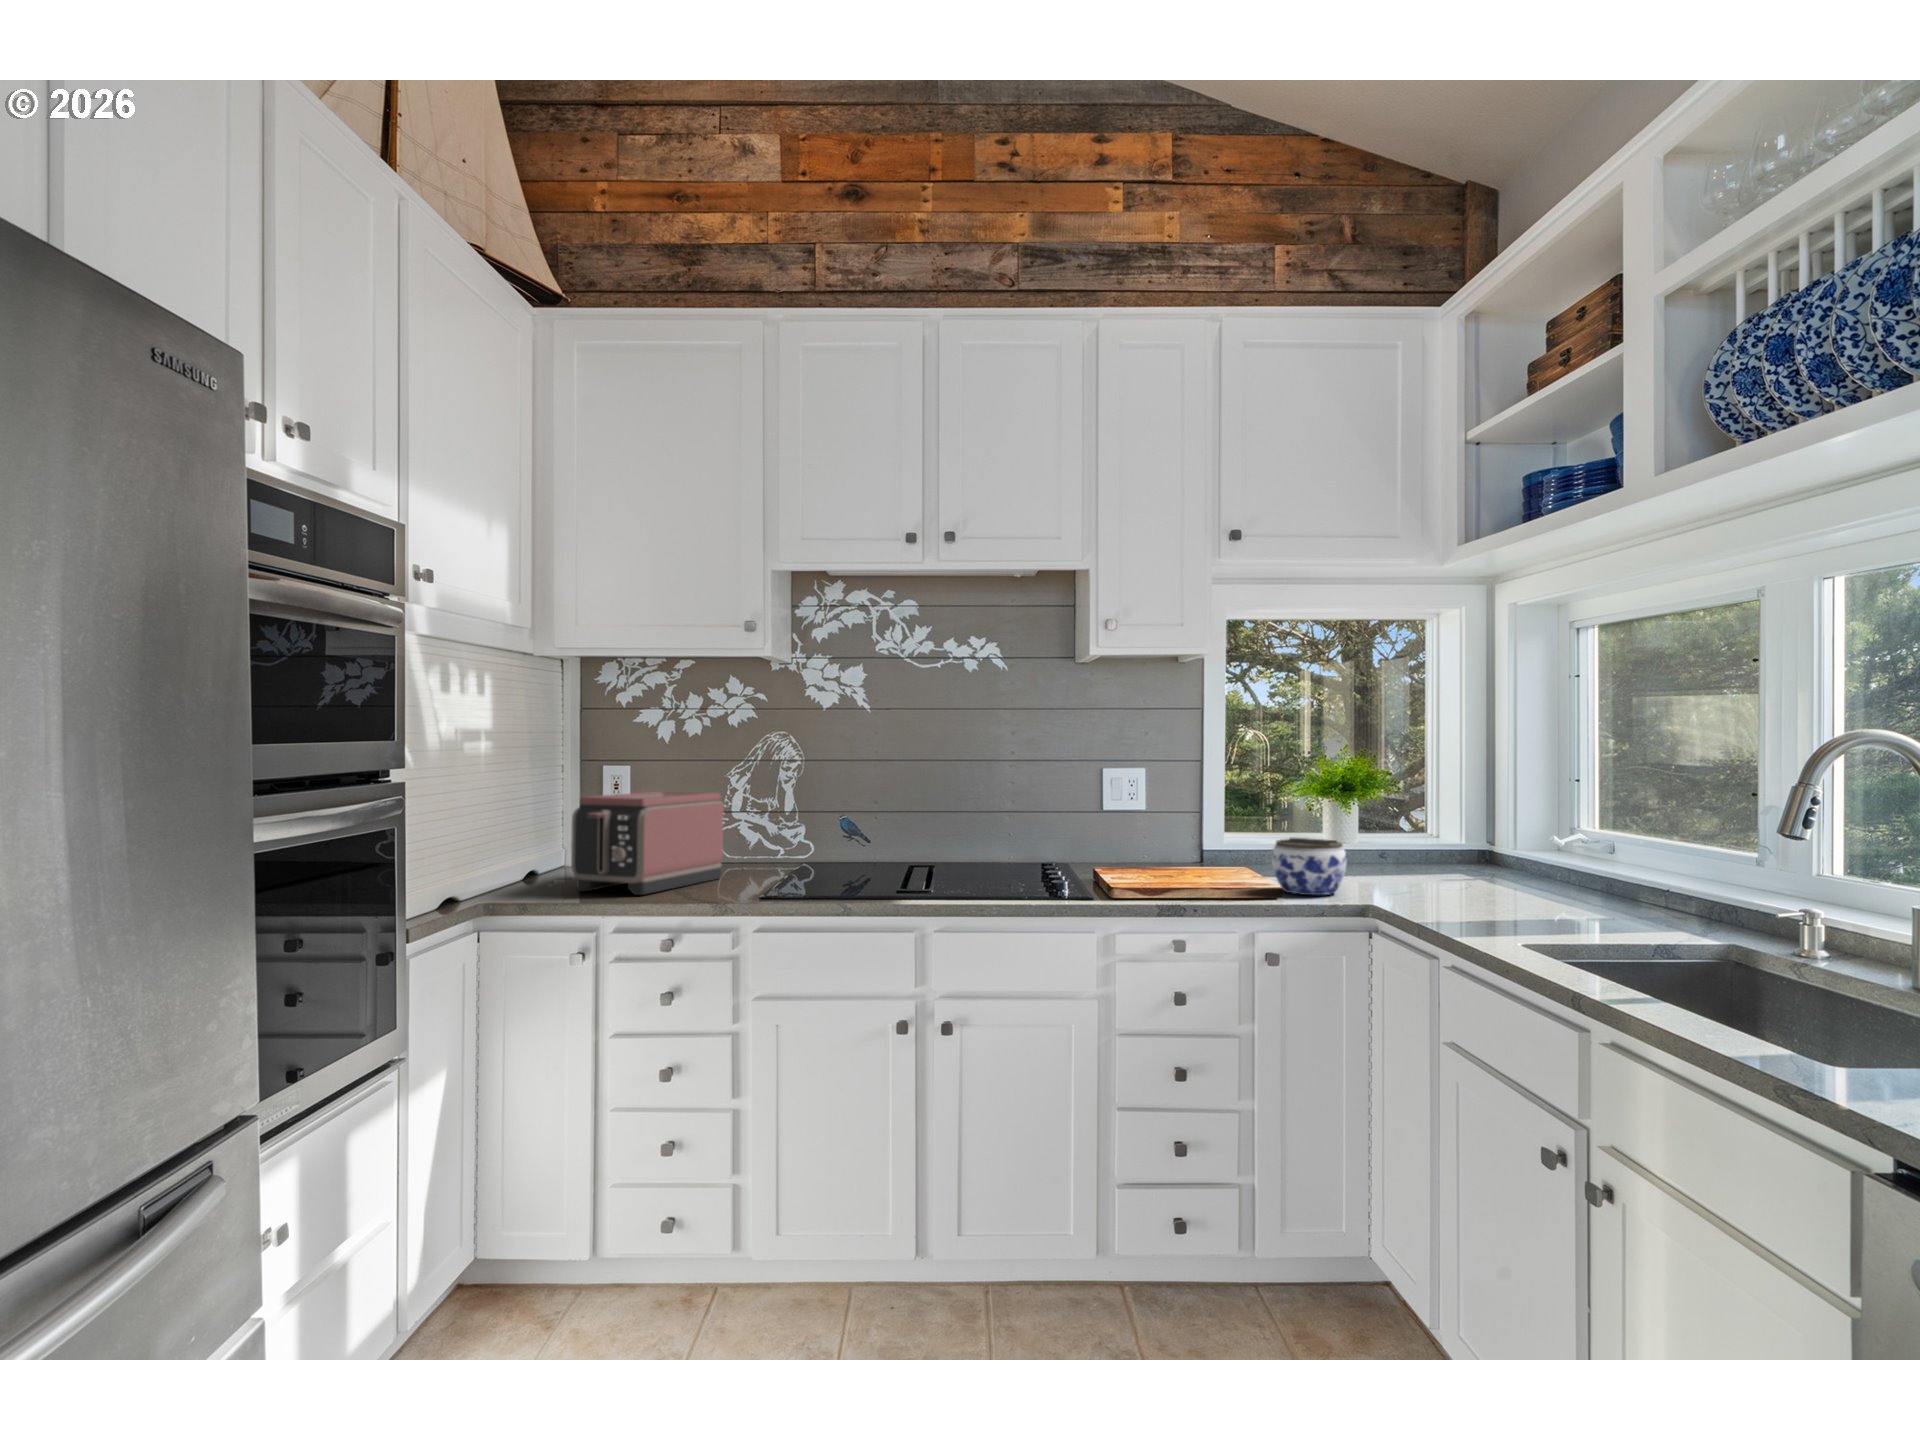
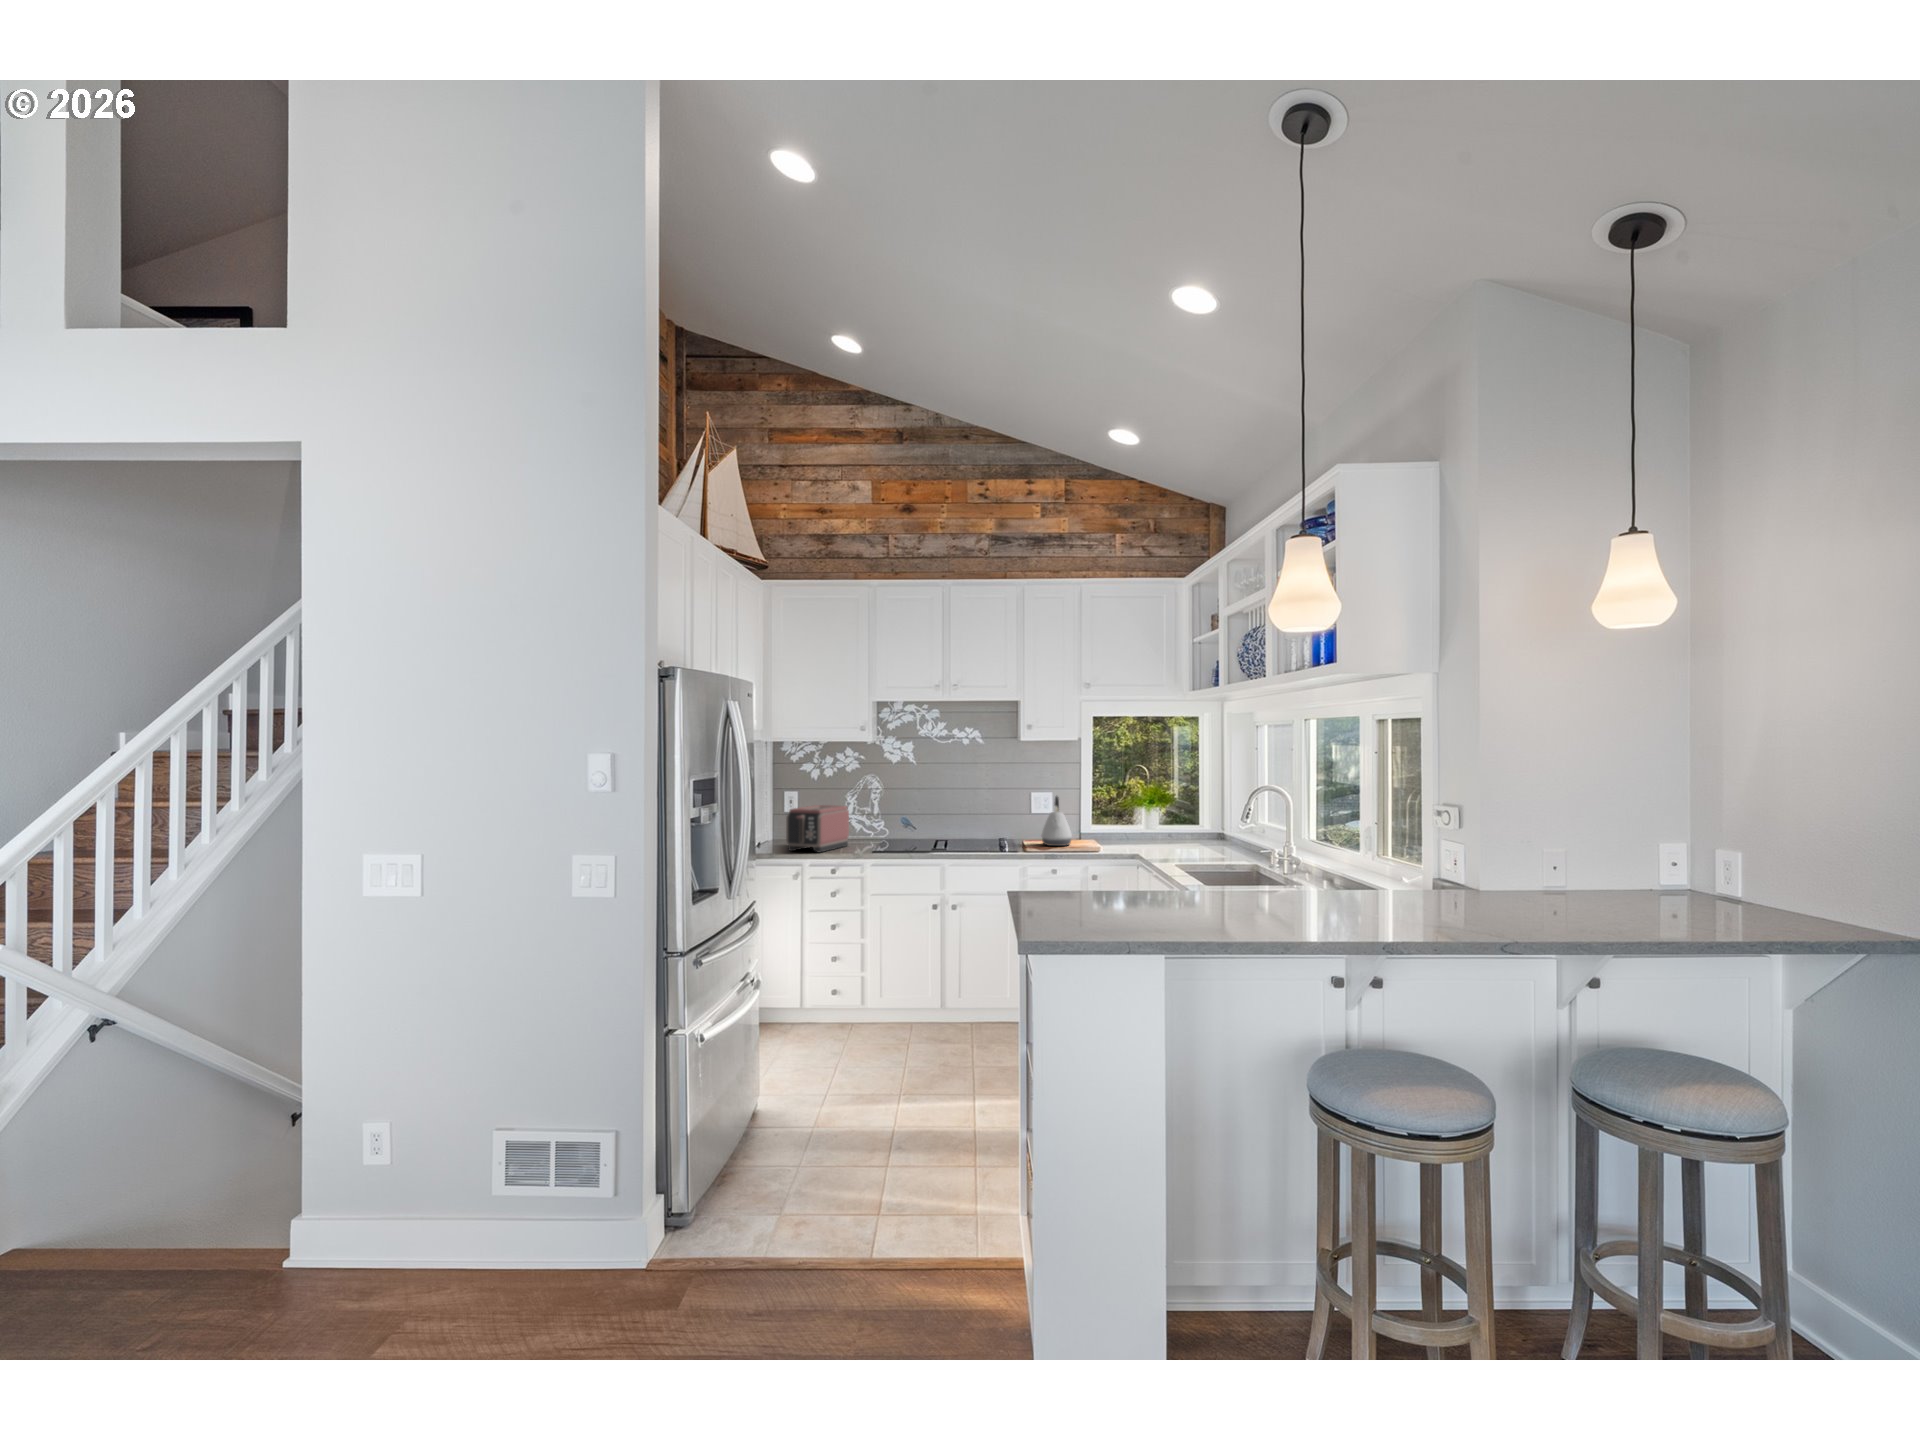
kettle: none [1133,771,1201,879] -> present [1041,796,1072,846]
jar: present [1272,838,1346,895] -> none [1097,827,1128,852]

